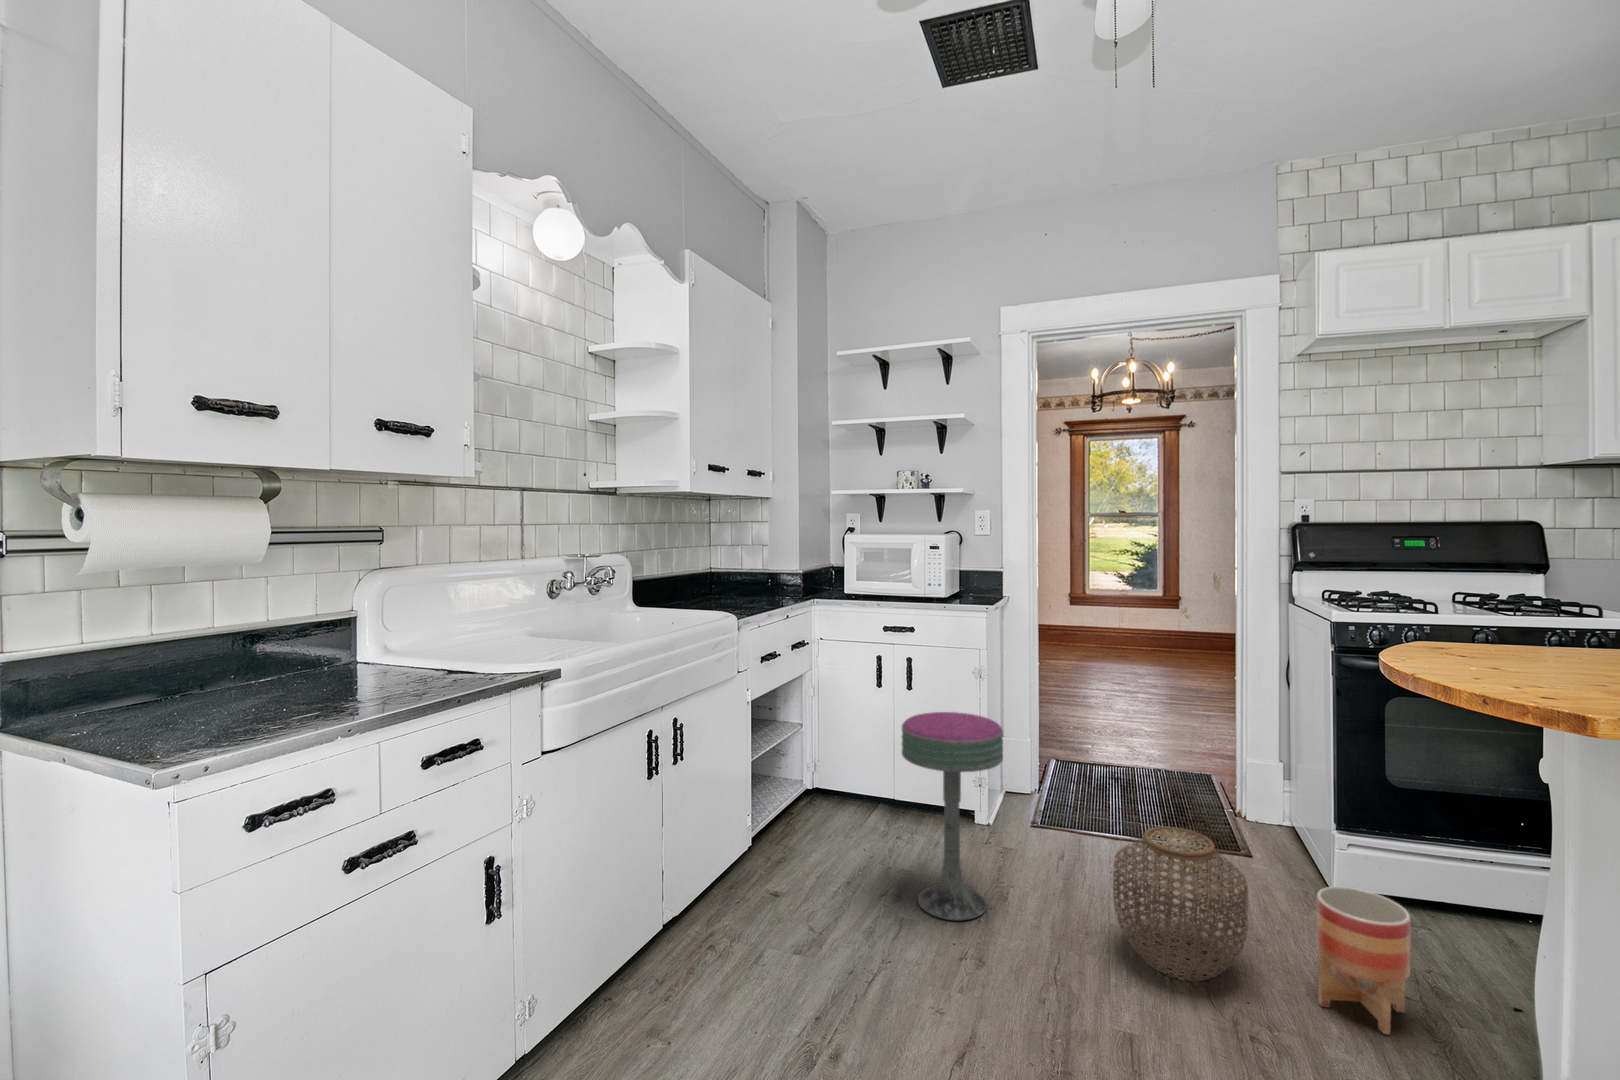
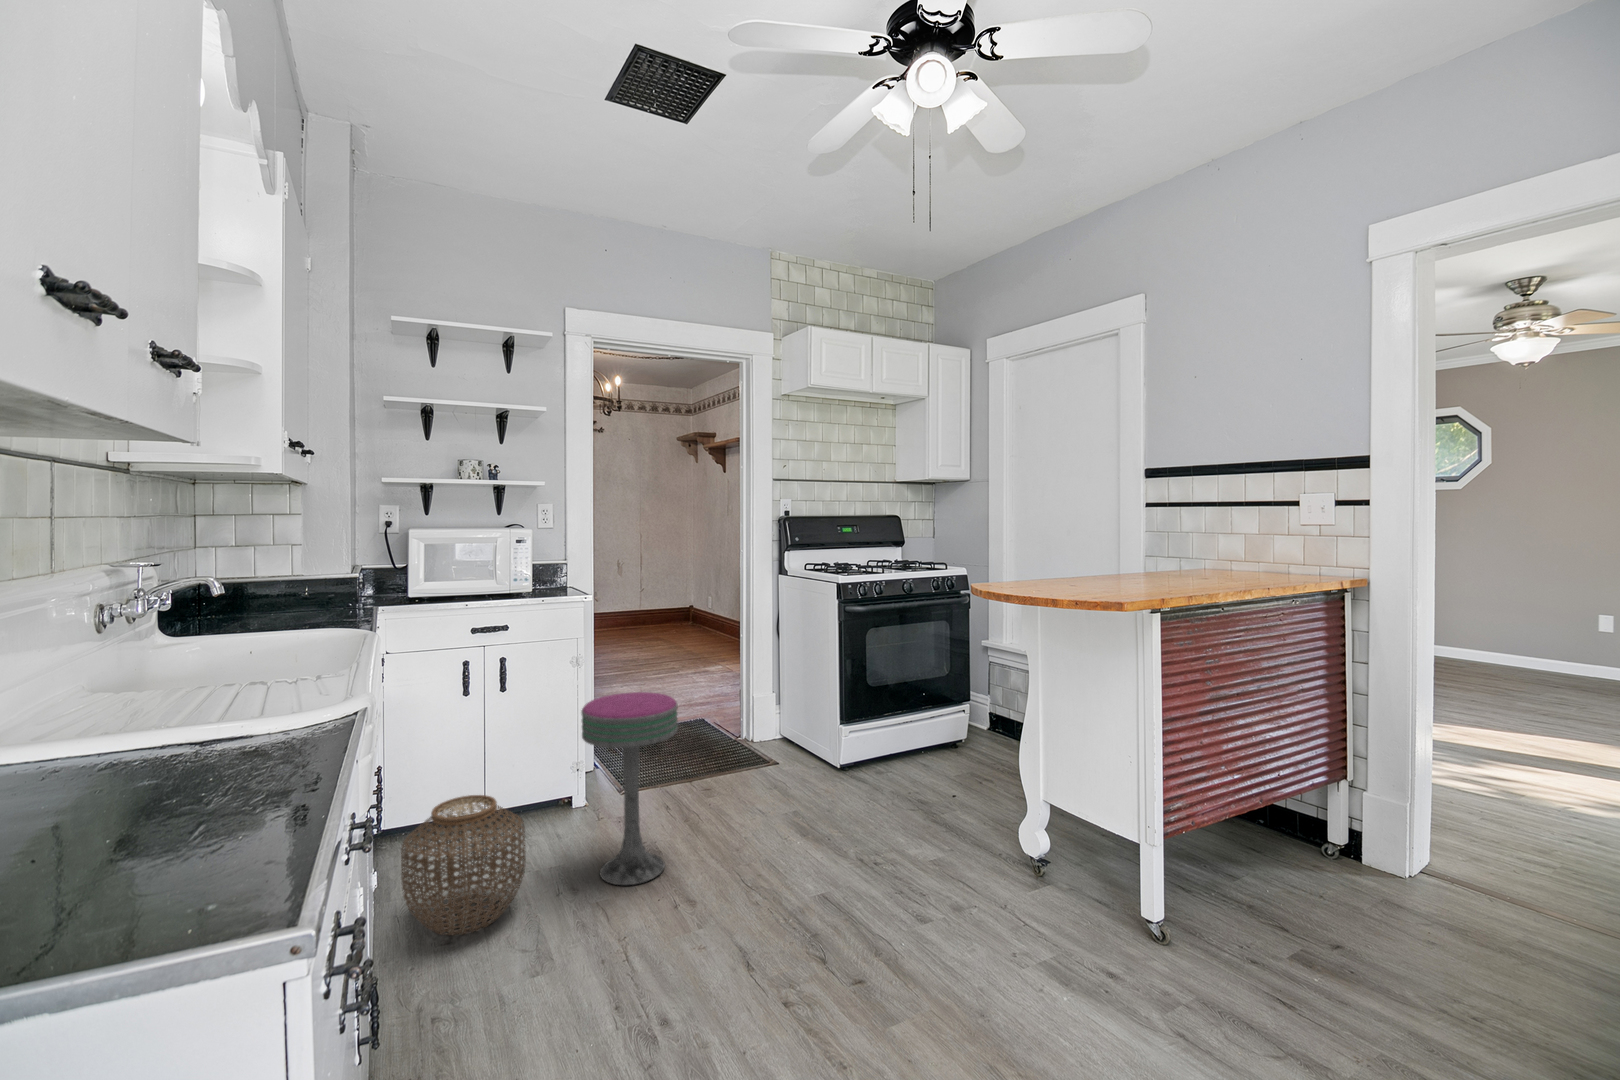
woven basket: present [1113,827,1248,981] -> present [401,795,526,935]
planter: present [1316,887,1411,1034] -> none [881,750,929,831]

